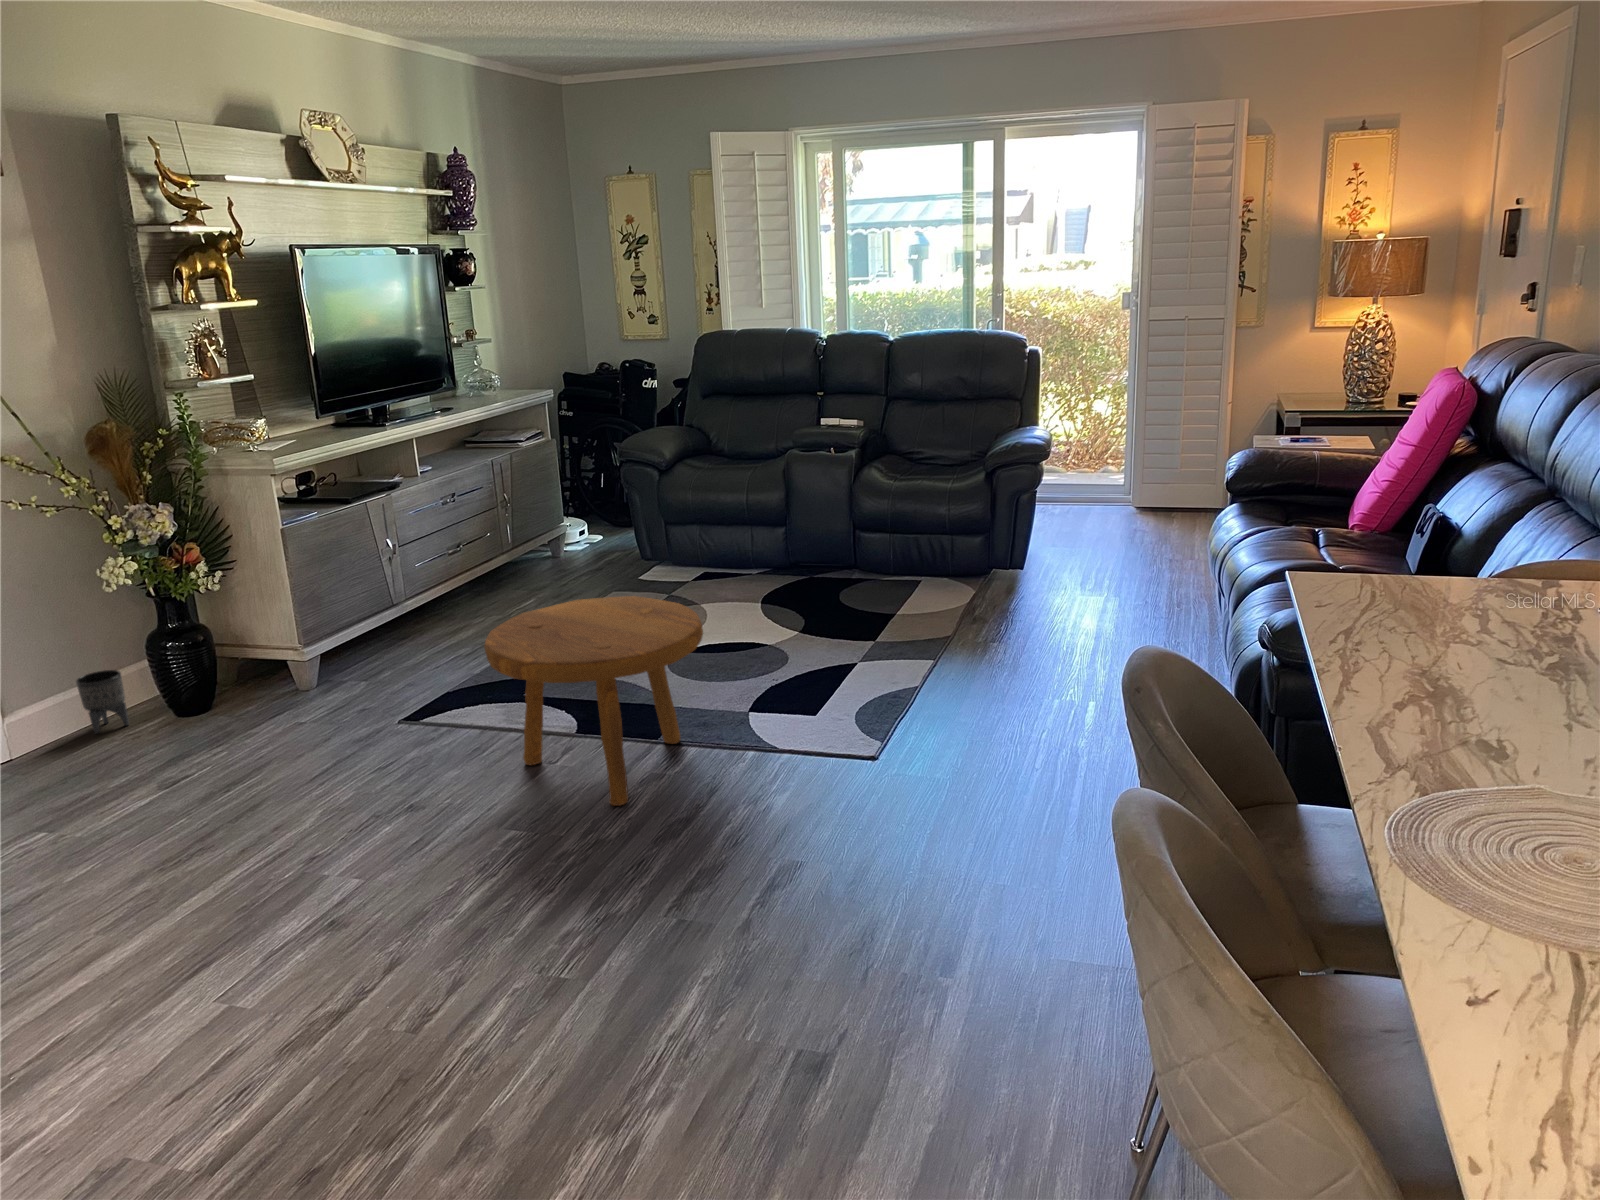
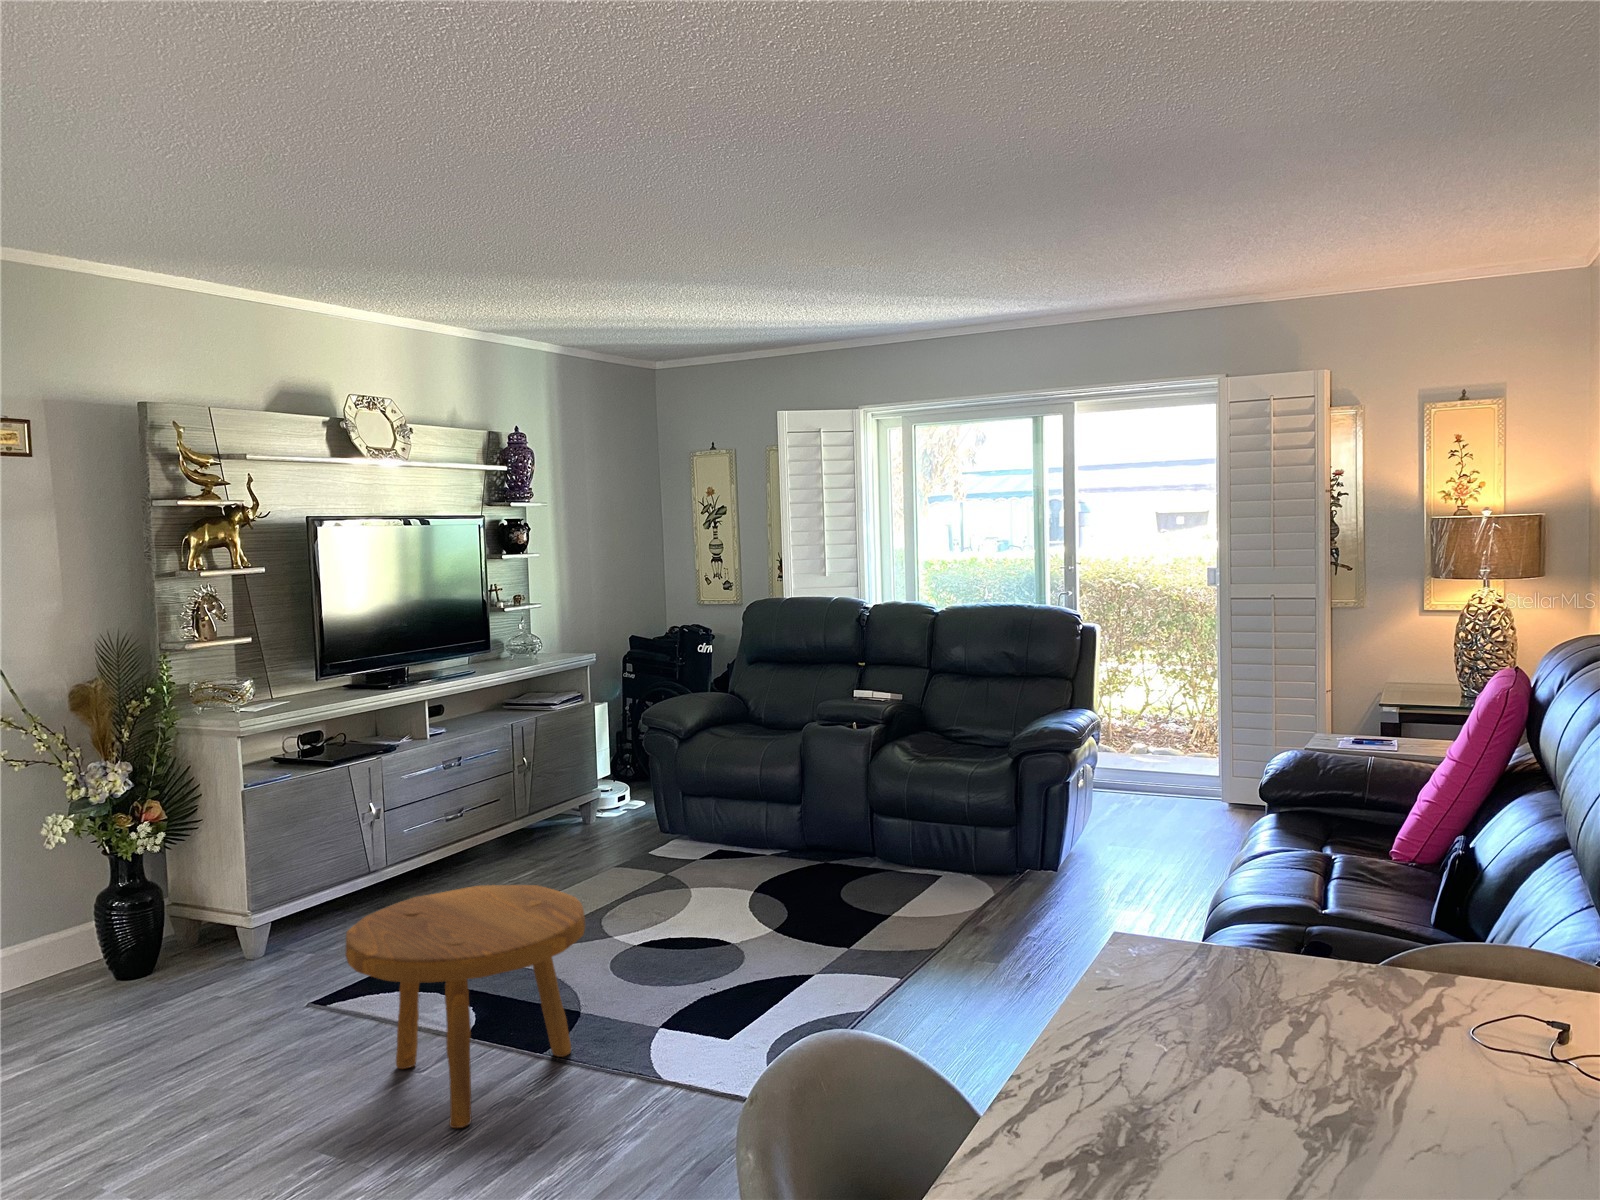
planter: present [76,670,129,734] -> none [18,928,66,994]

